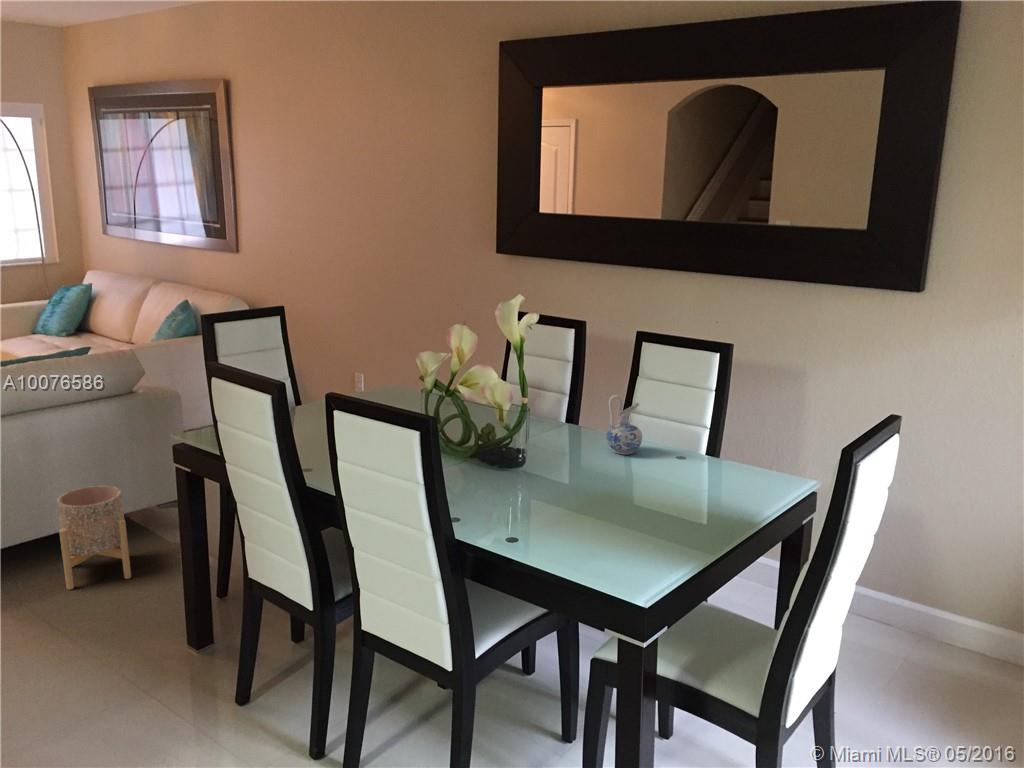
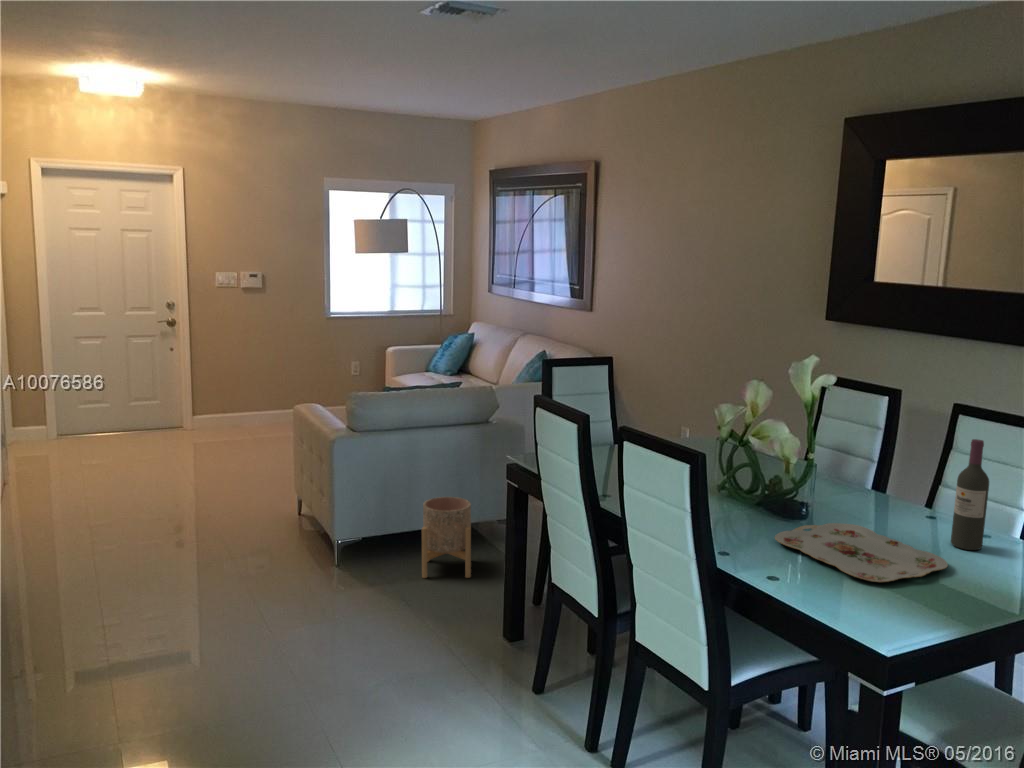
wine bottle: none [657,367,688,475] -> present [951,439,989,550]
ceramic pitcher: present [606,395,642,454] -> none [903,463,942,525]
serving tray: none [499,465,666,527] -> present [775,523,948,582]

